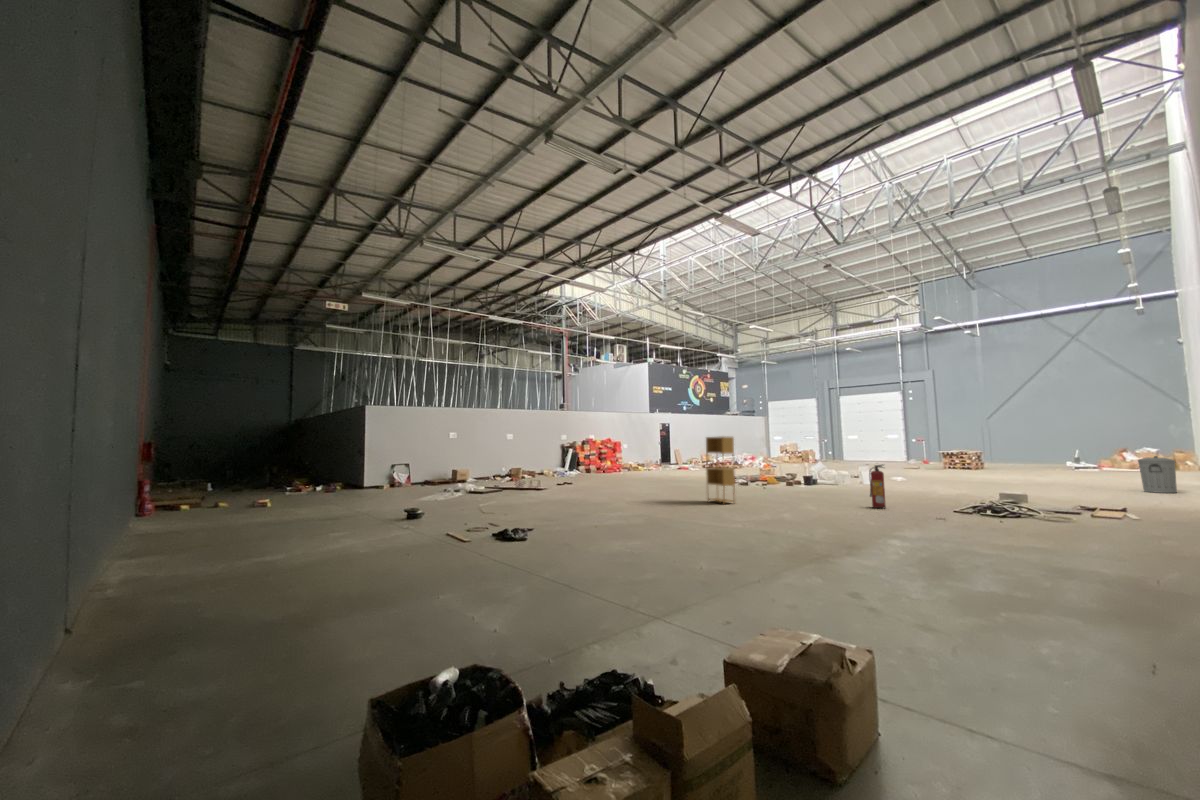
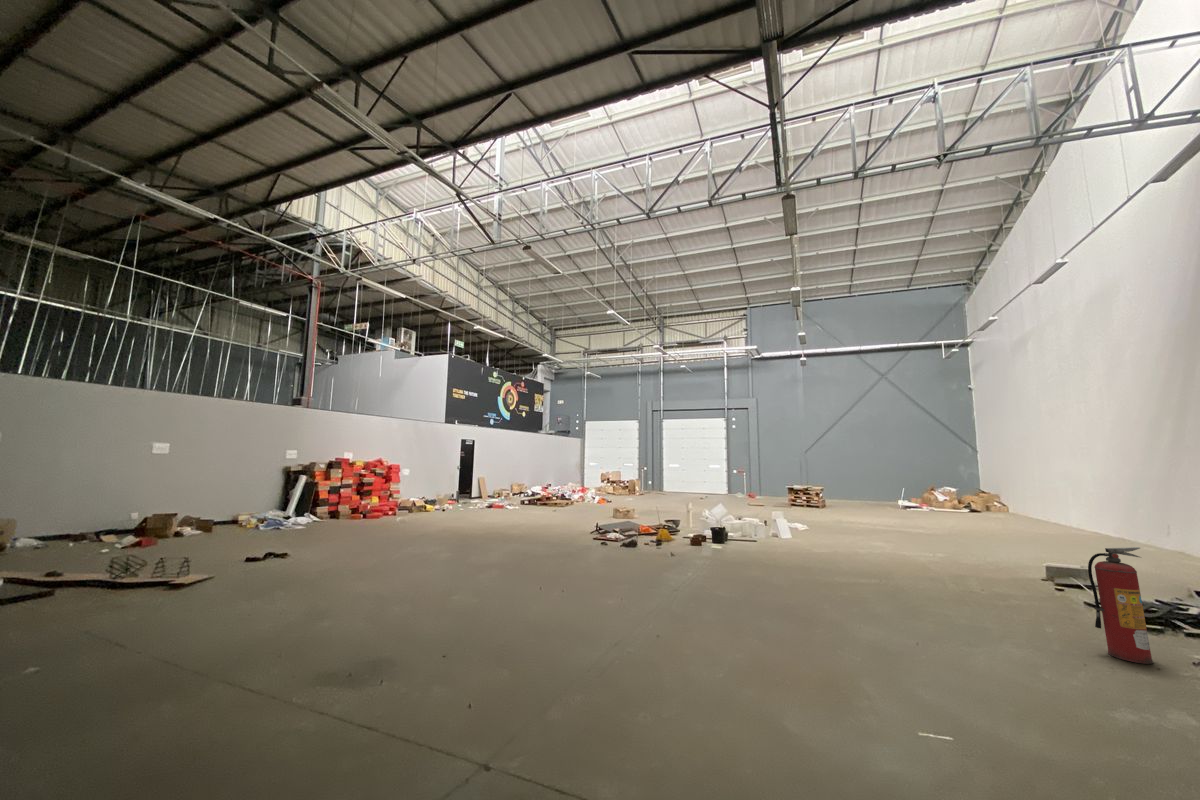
shelving unit: present [706,437,735,504] -> none [734,469,840,715]
trash can: present [1138,456,1177,493] -> none [1082,500,1129,546]

